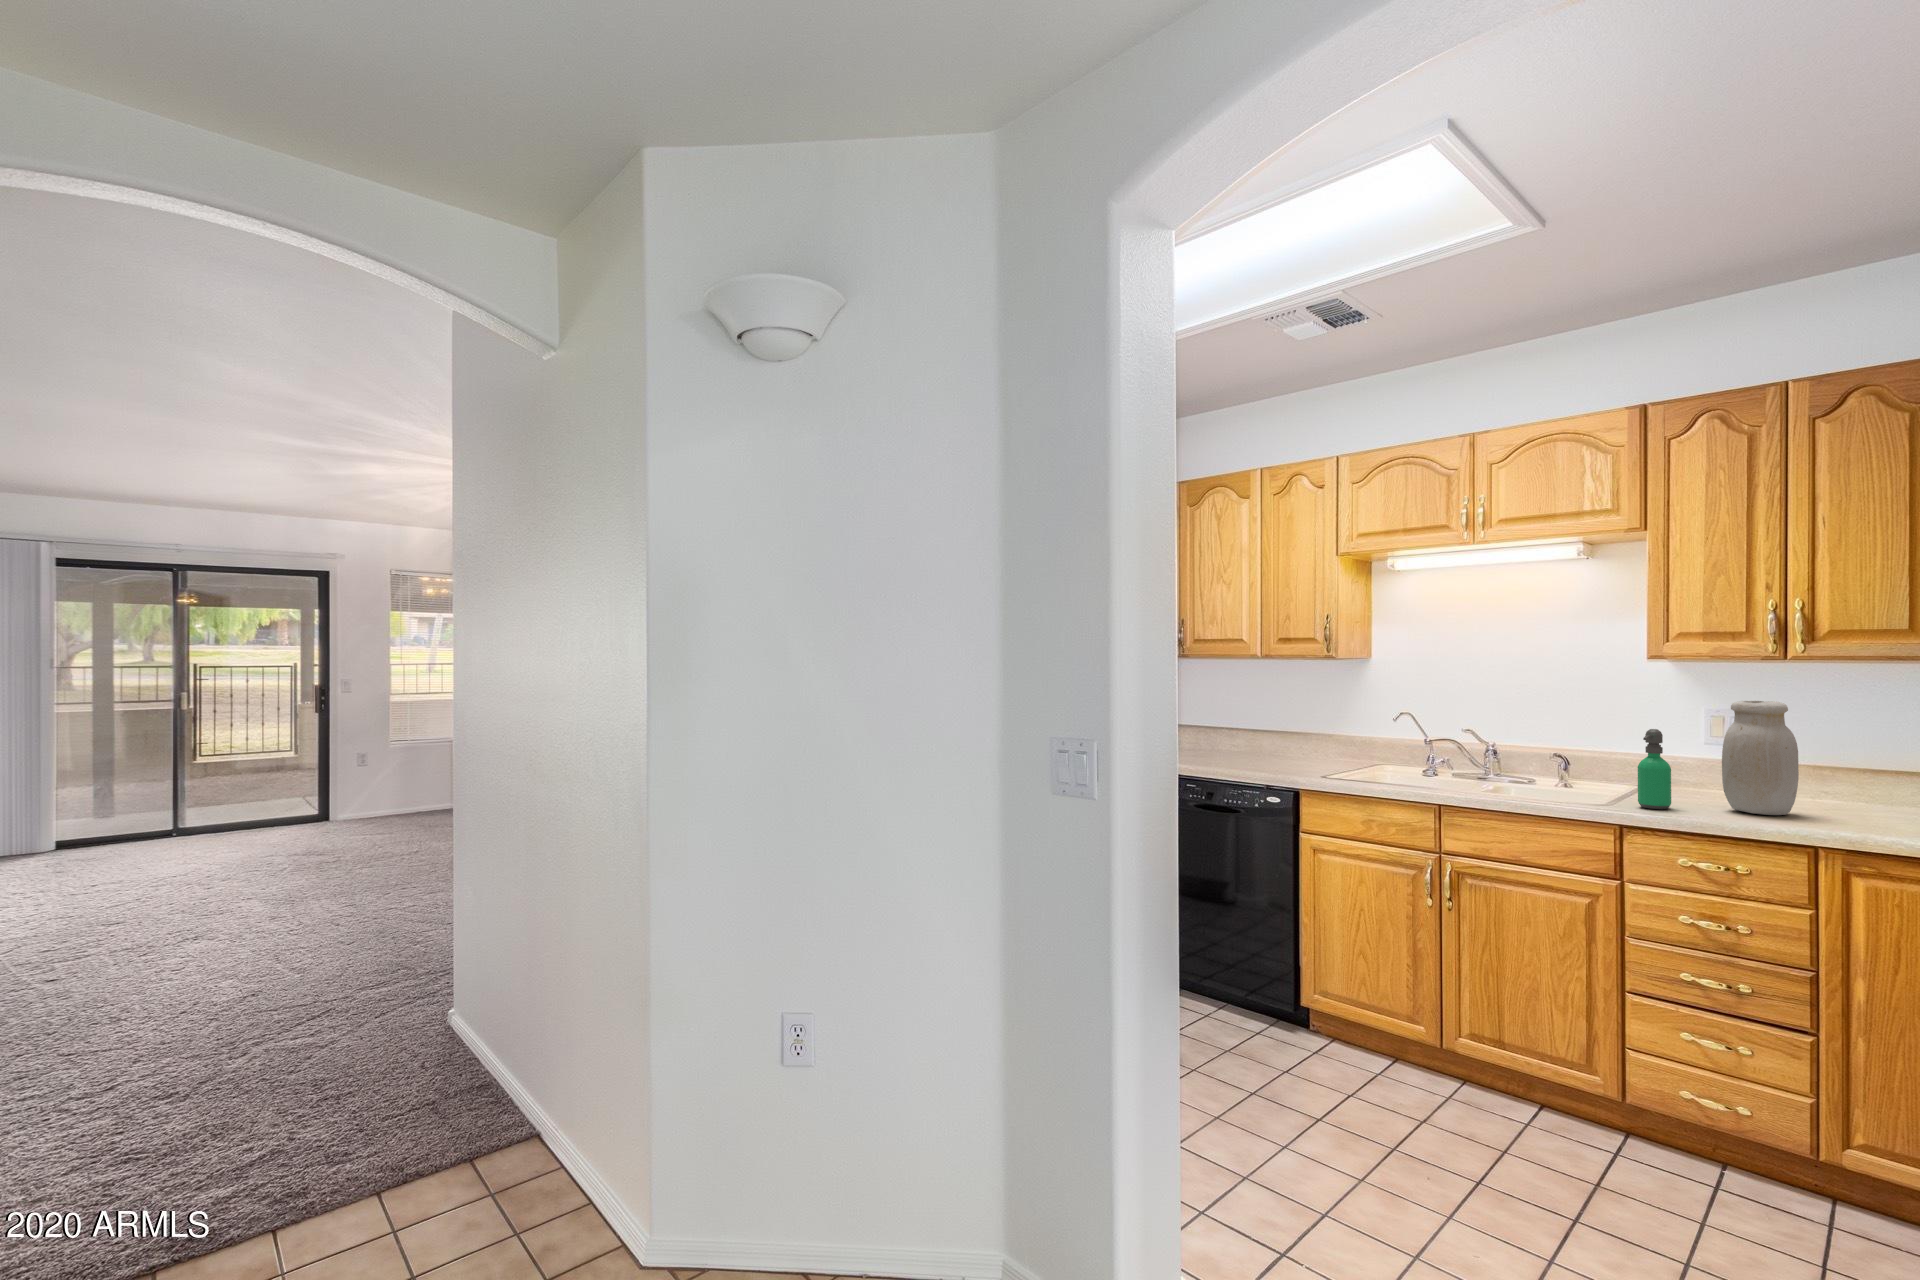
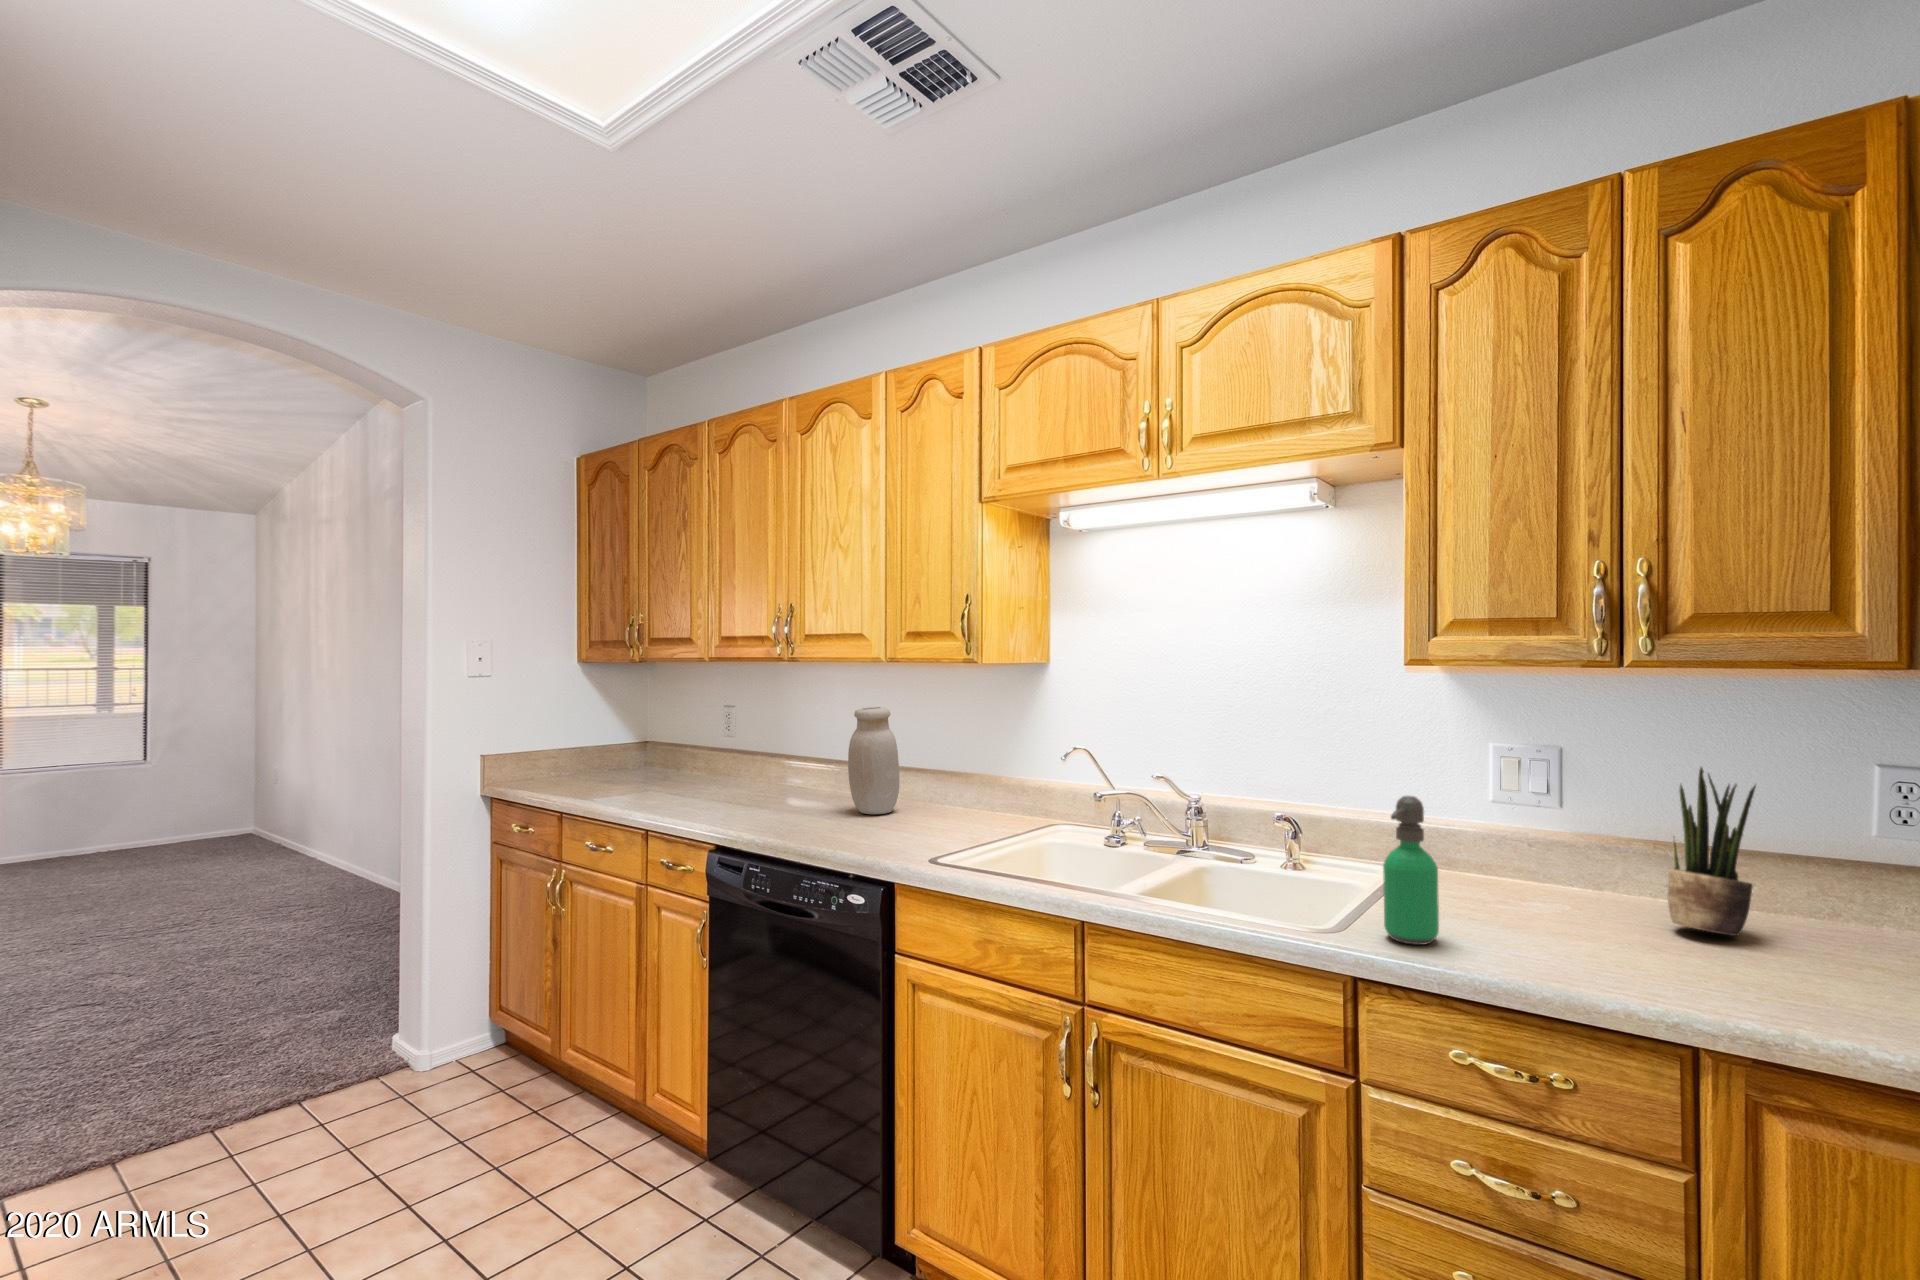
jar: present [1722,701,1799,815] -> present [848,707,899,814]
potted plant: none [1812,716,1865,809] -> present [1668,767,1756,936]

